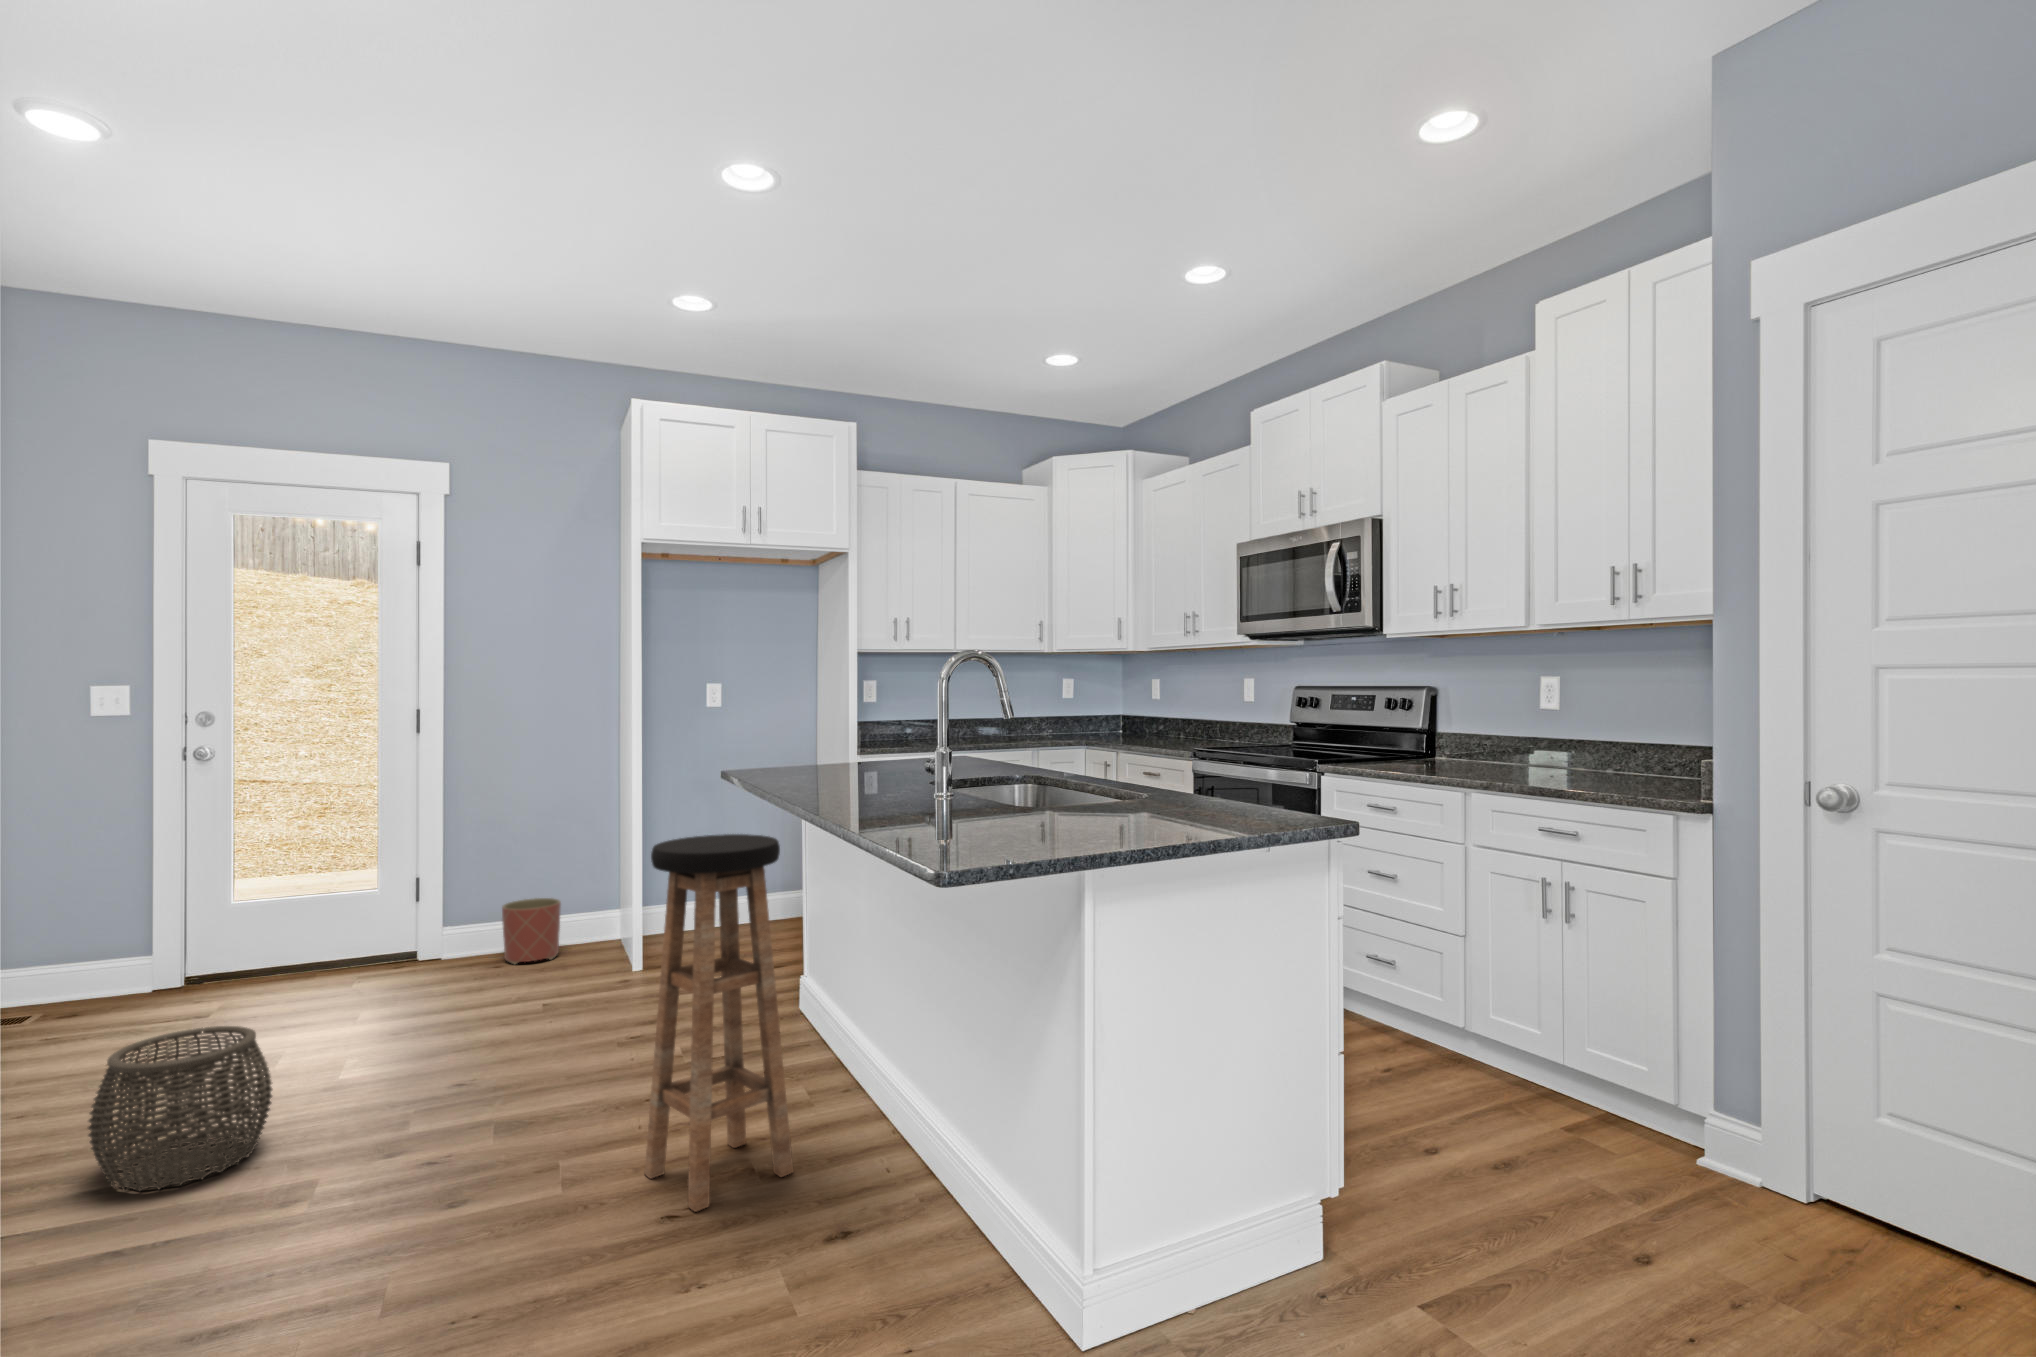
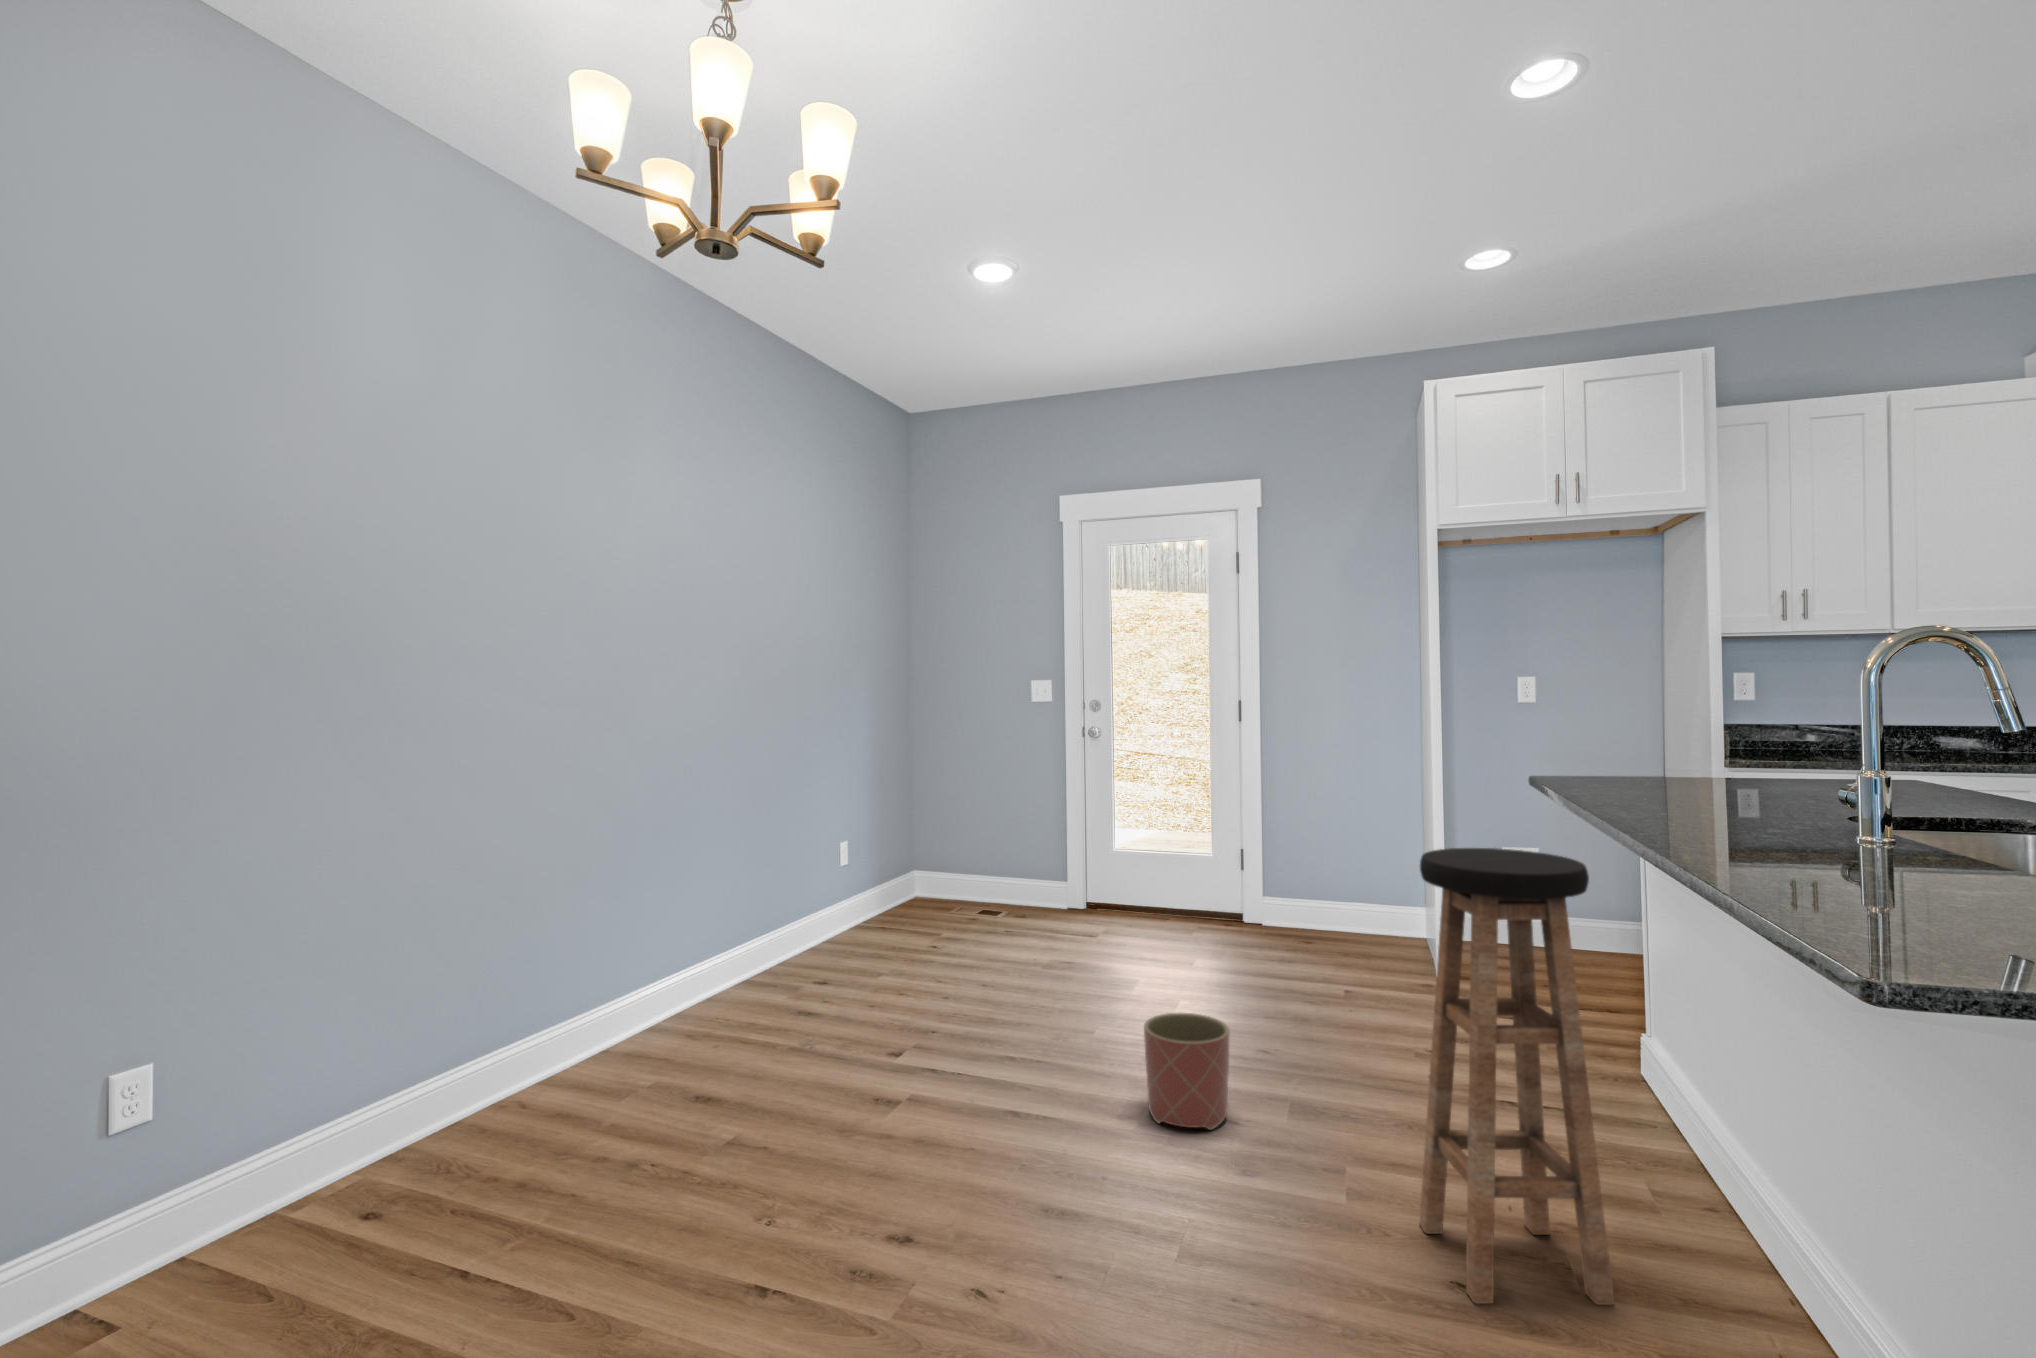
planter: present [502,898,561,964] -> present [1144,1013,1230,1130]
woven basket: present [88,1026,273,1191] -> none [996,951,1110,1077]

